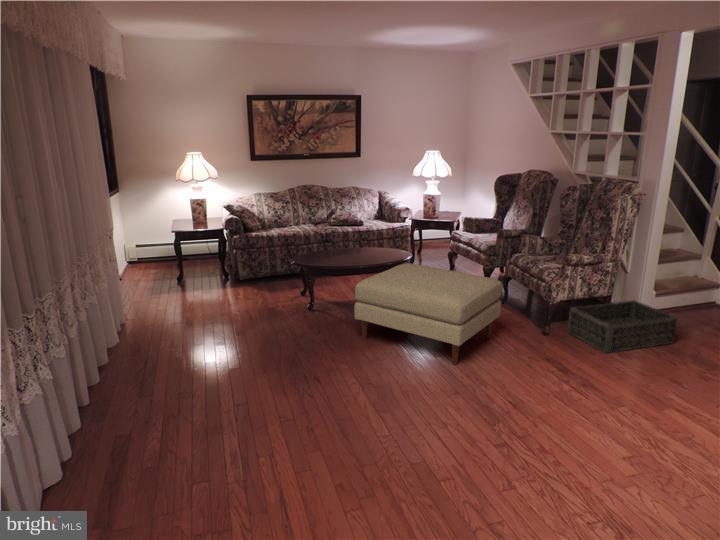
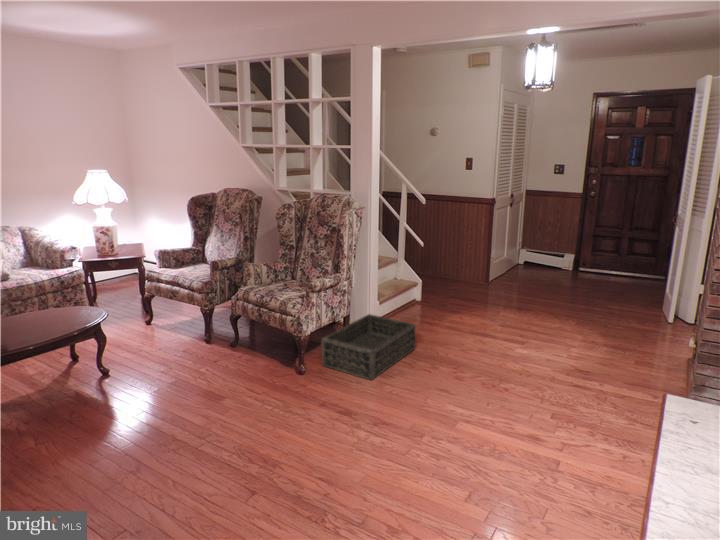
ottoman: present [354,263,502,365] -> none [46,327,256,464]

